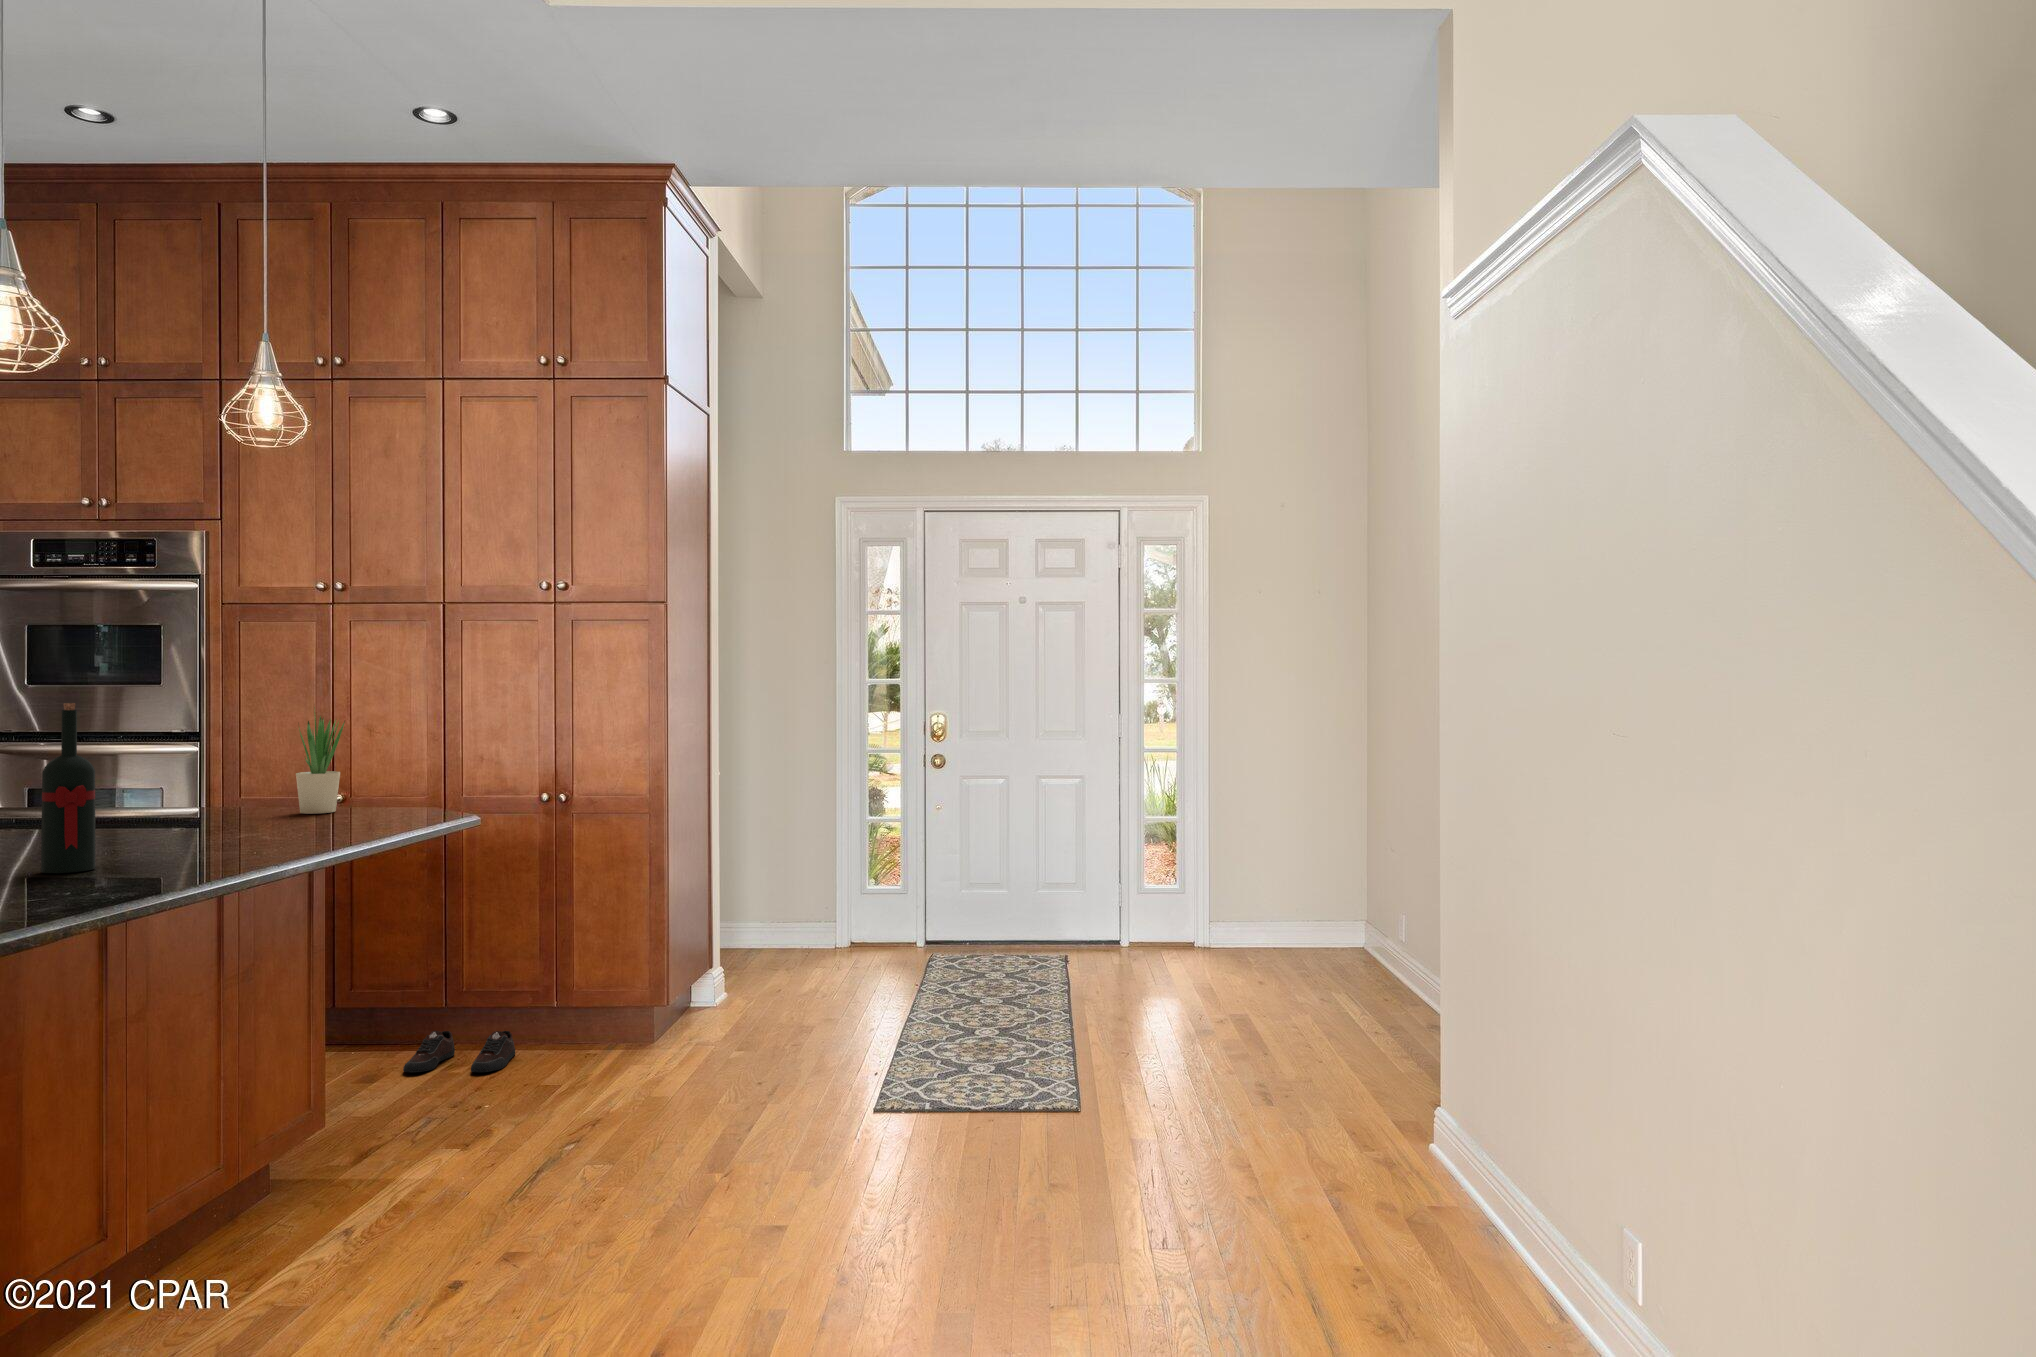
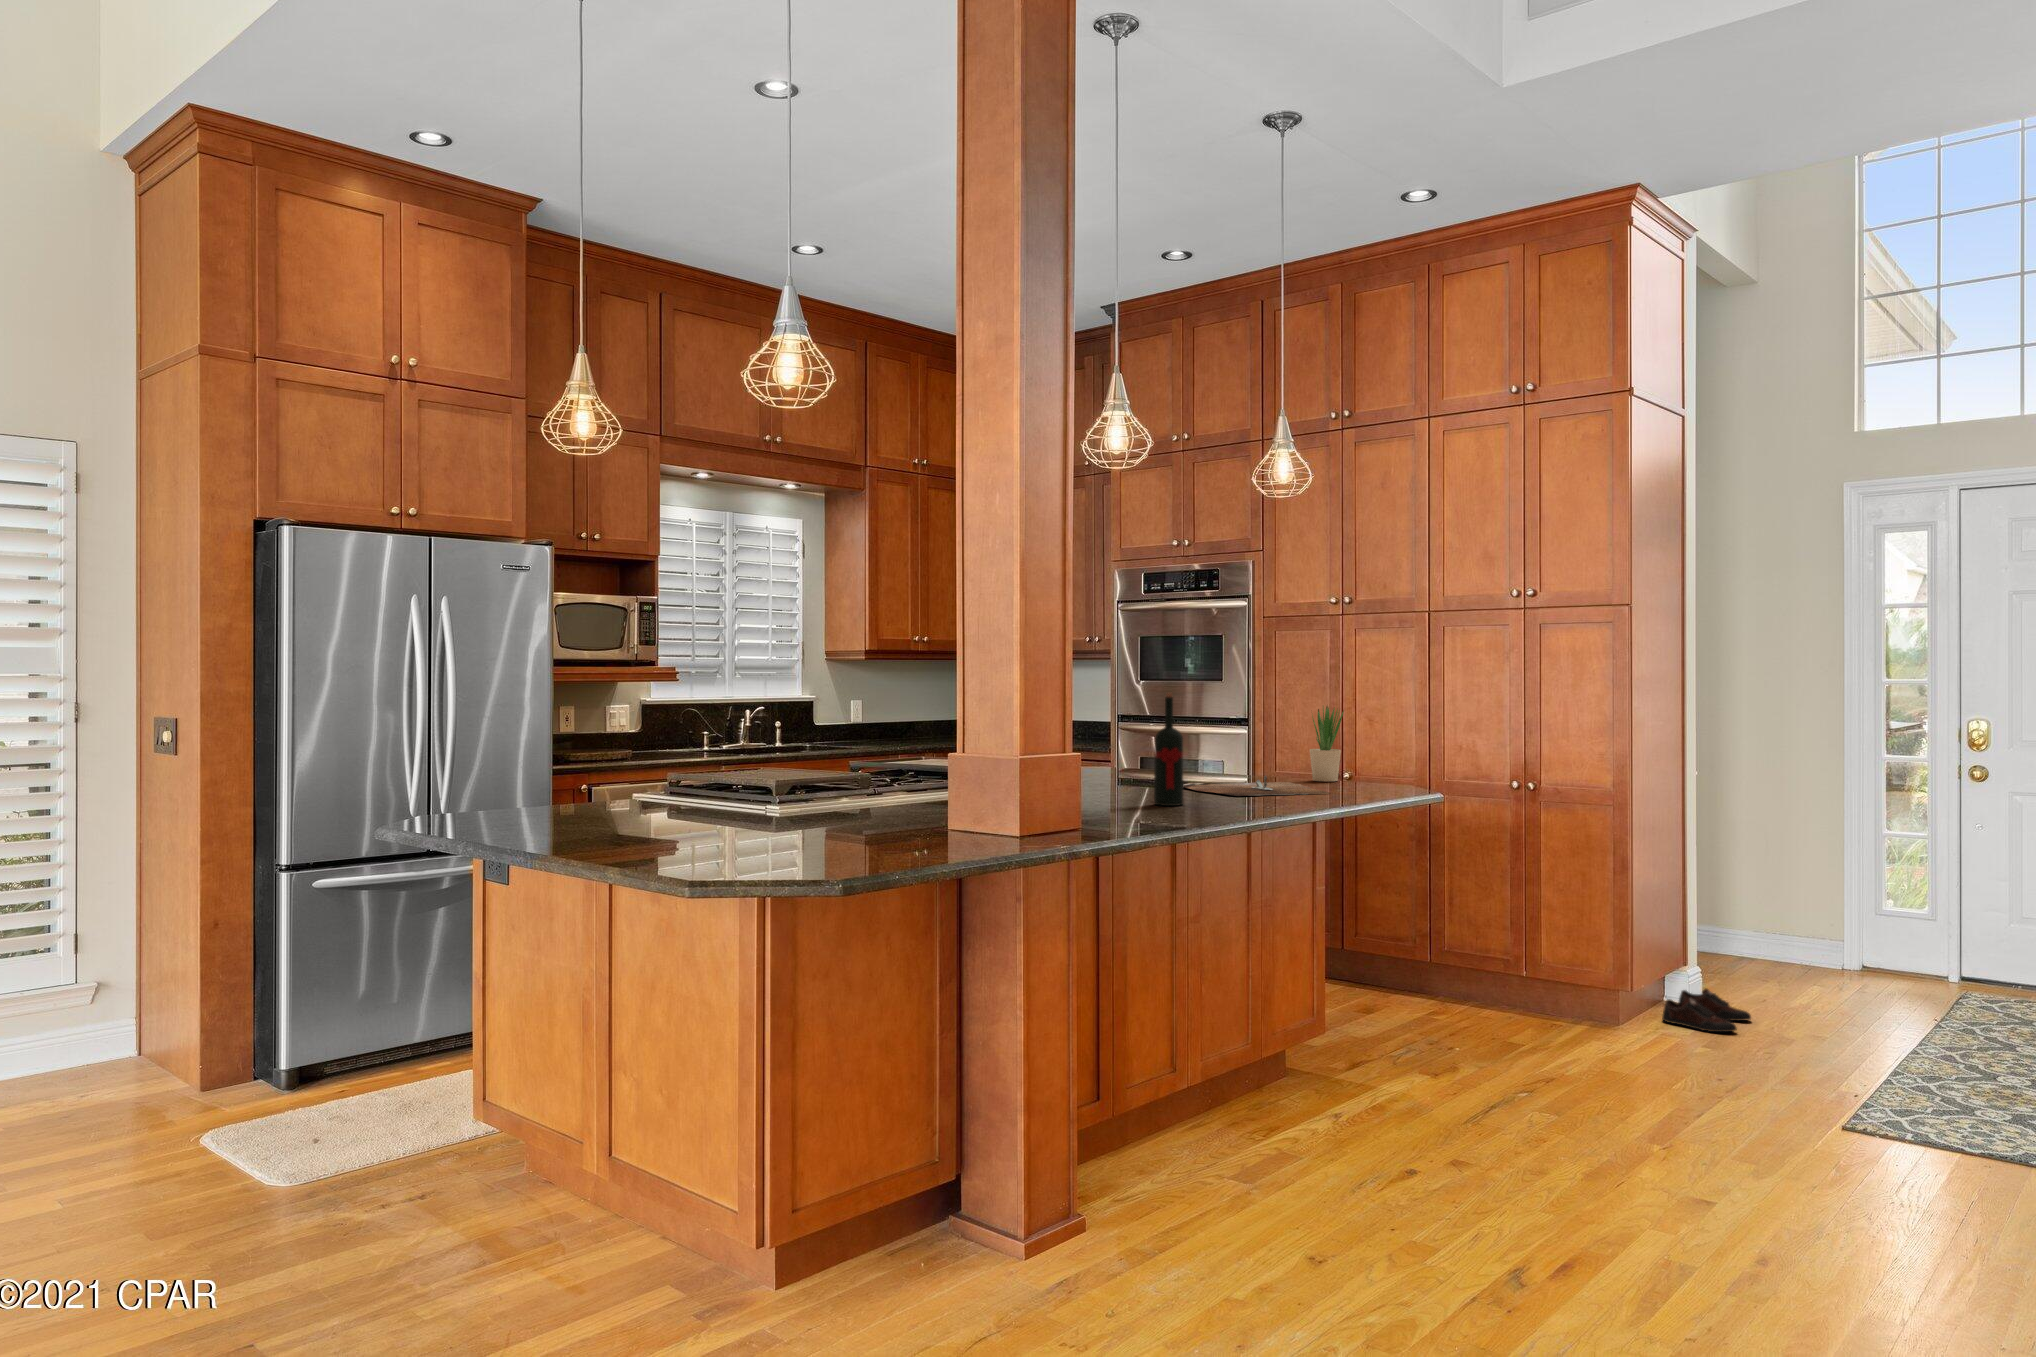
cutting board: none [91,813,329,846] -> present [1183,776,1329,796]
shoe: present [403,1031,515,1072] -> present [1662,989,1751,1032]

